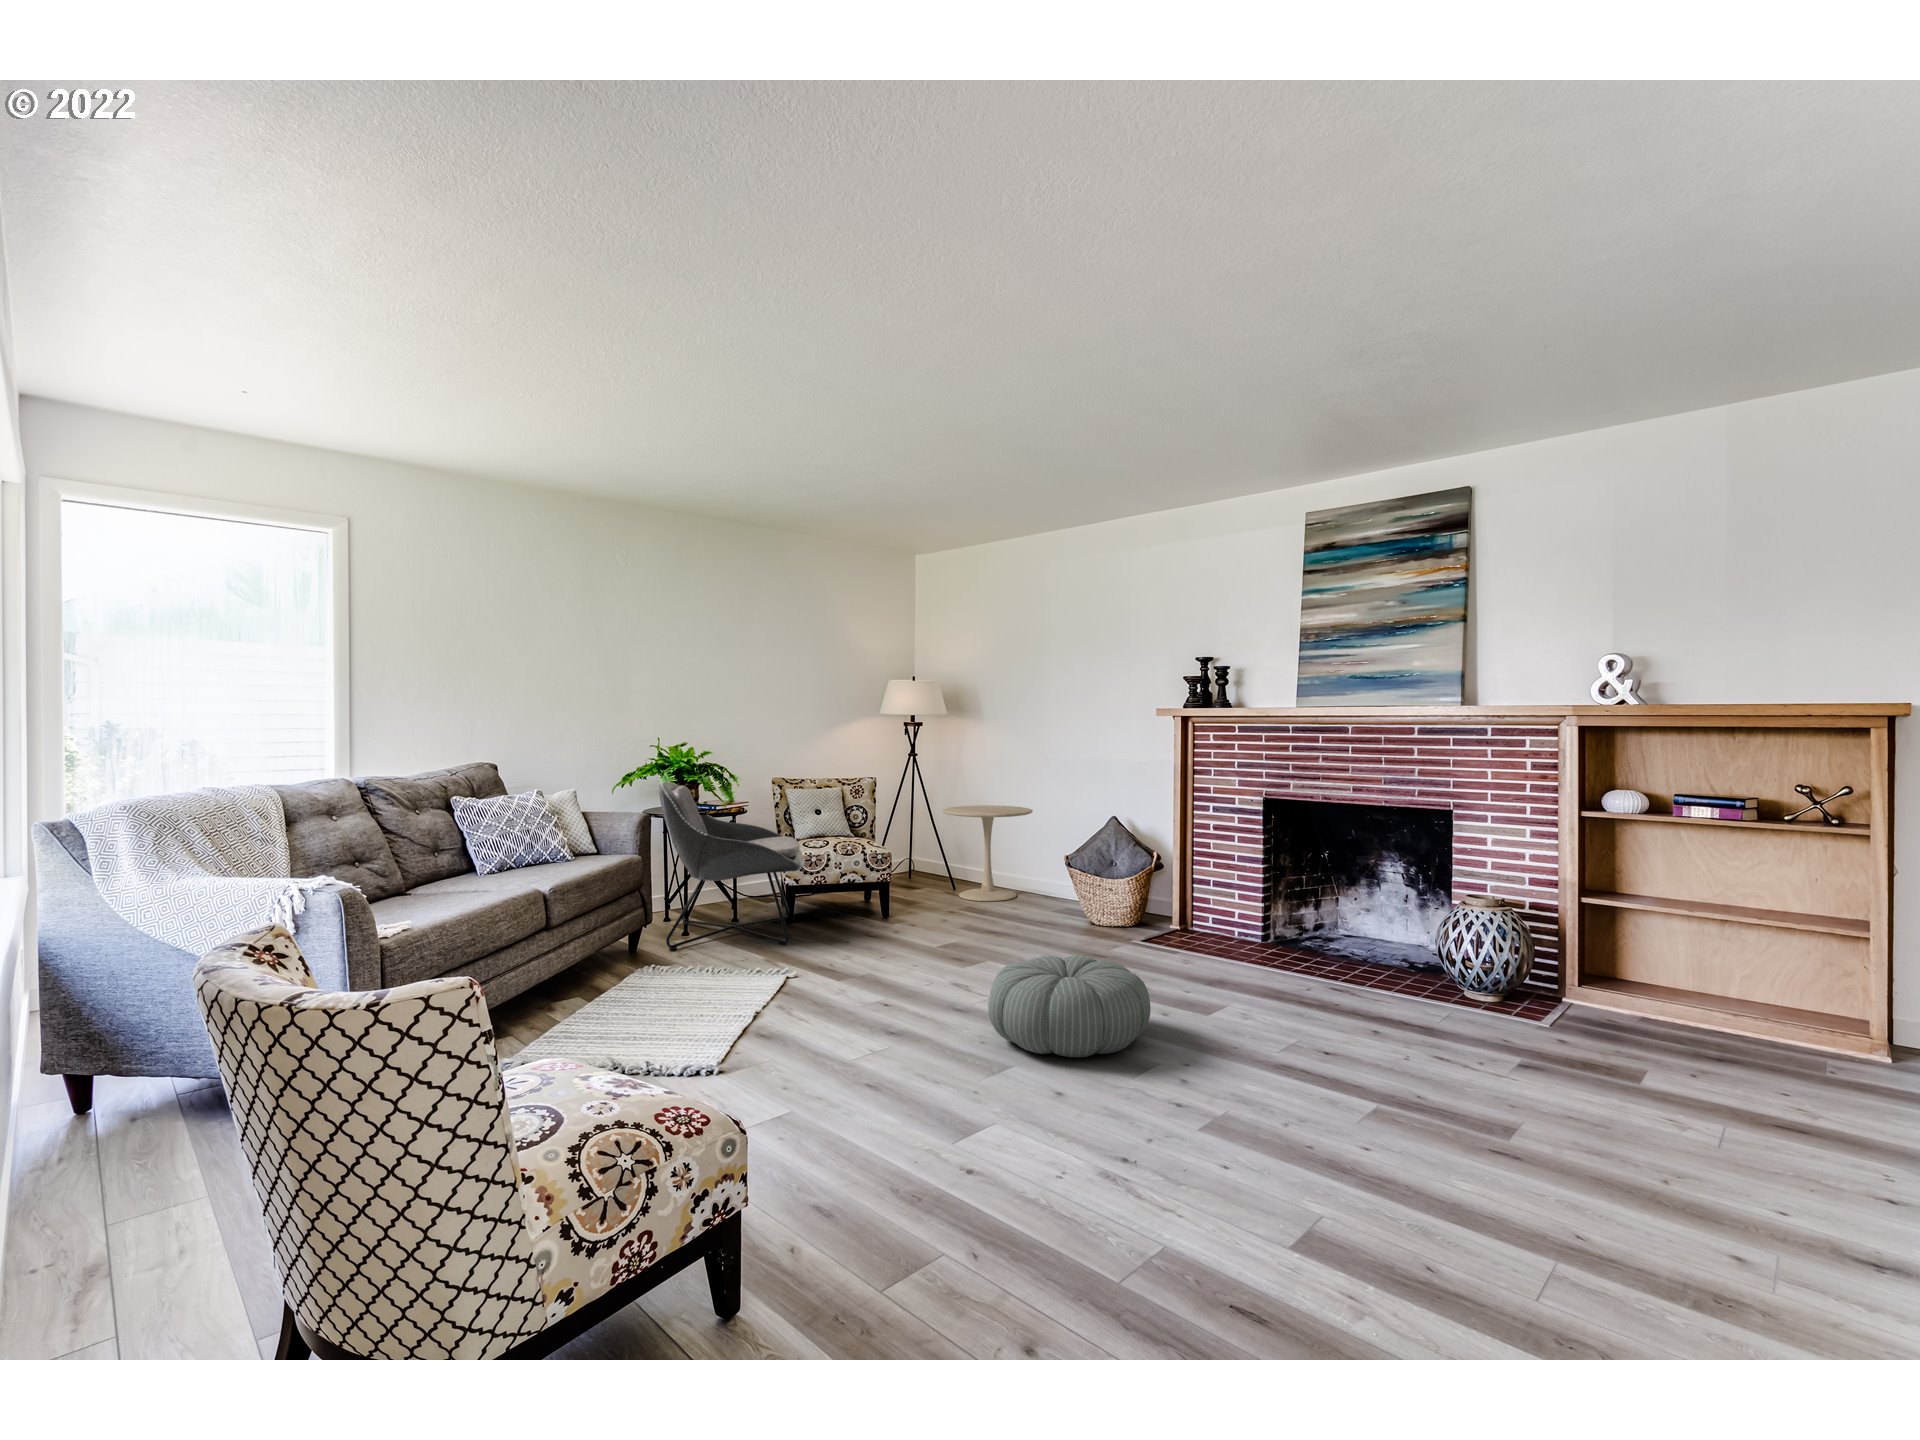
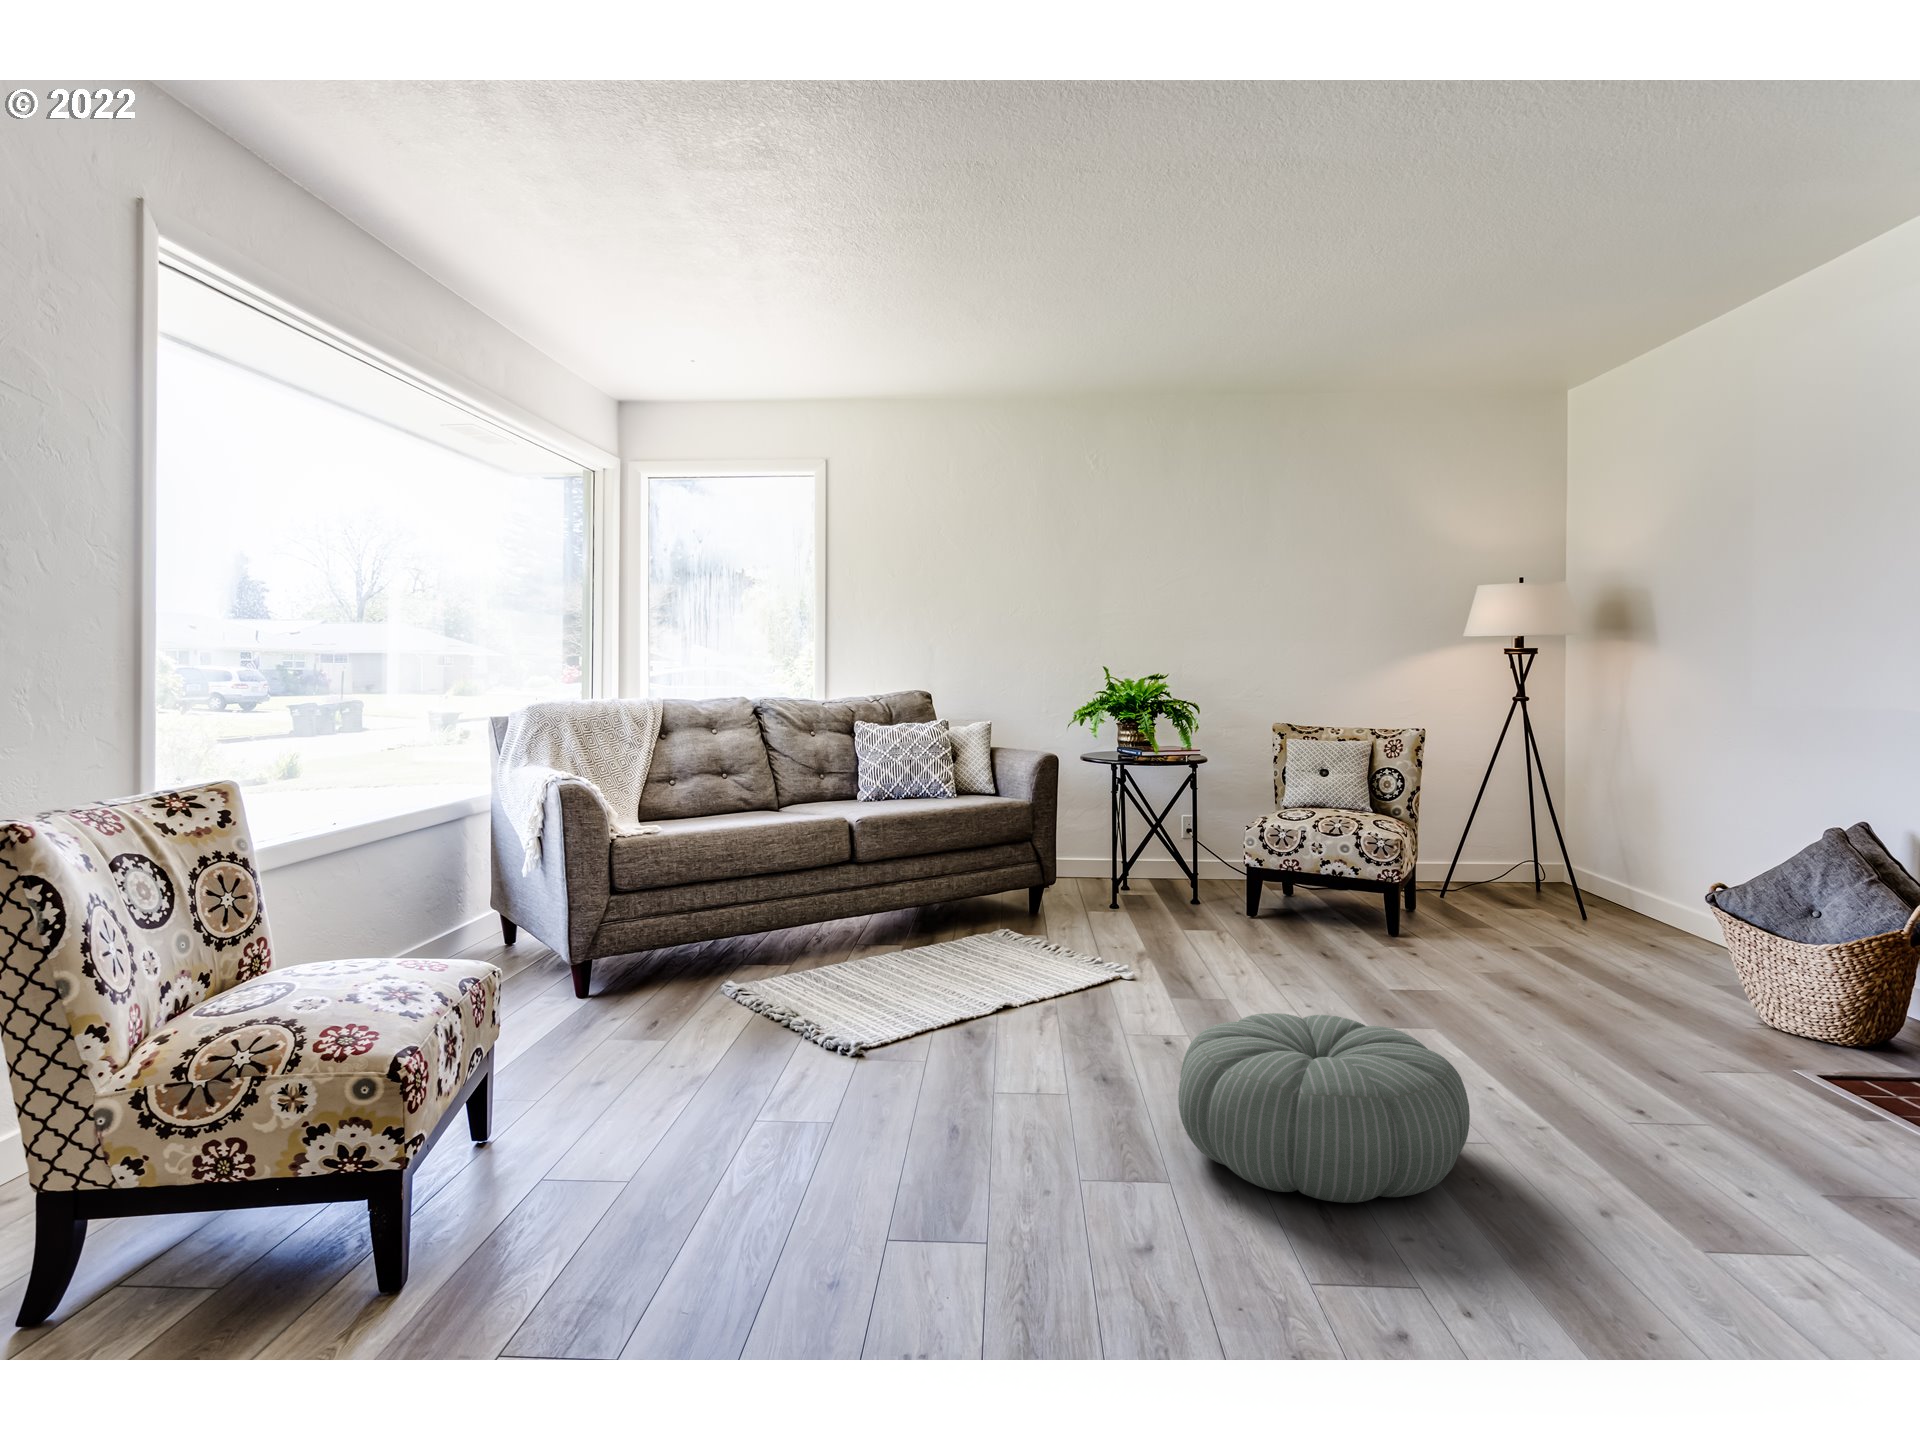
lounge chair: present [659,781,805,950] -> none [1053,716,1267,942]
side table: present [943,805,1033,901] -> none [1534,784,1709,946]

